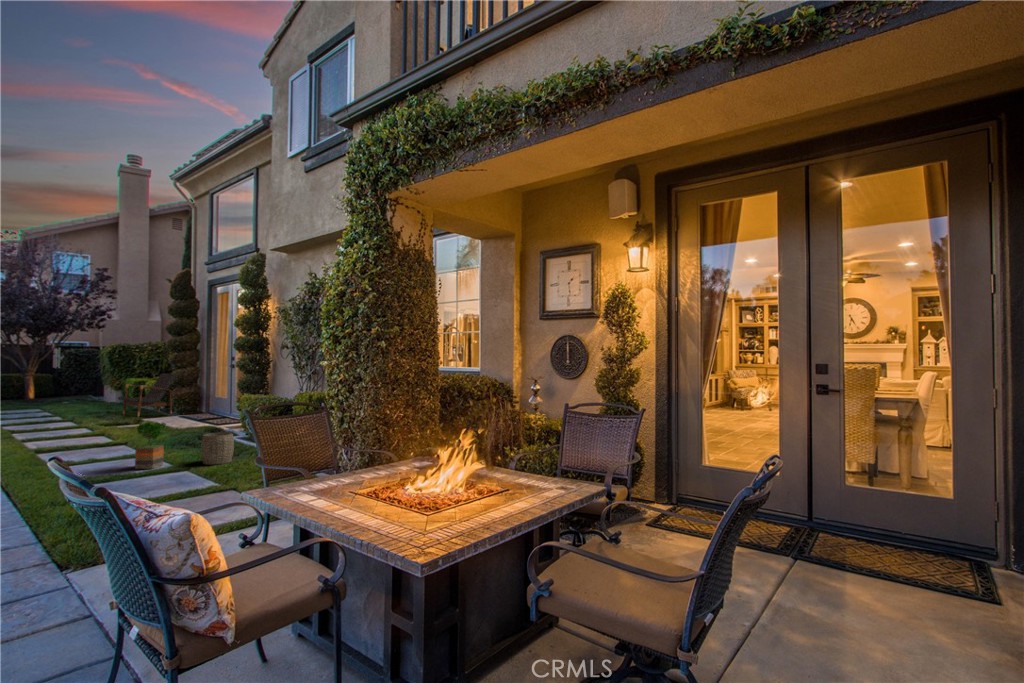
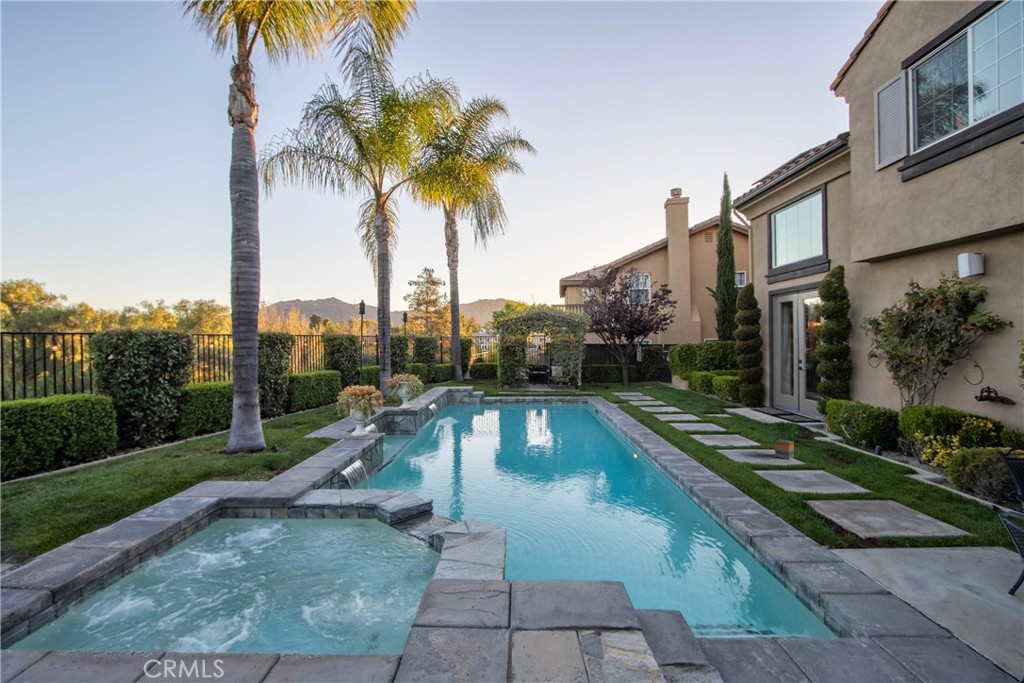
lounge chair: present [118,373,176,417] -> none [704,372,746,407]
woven basket: present [201,432,234,465] -> none [826,436,855,465]

